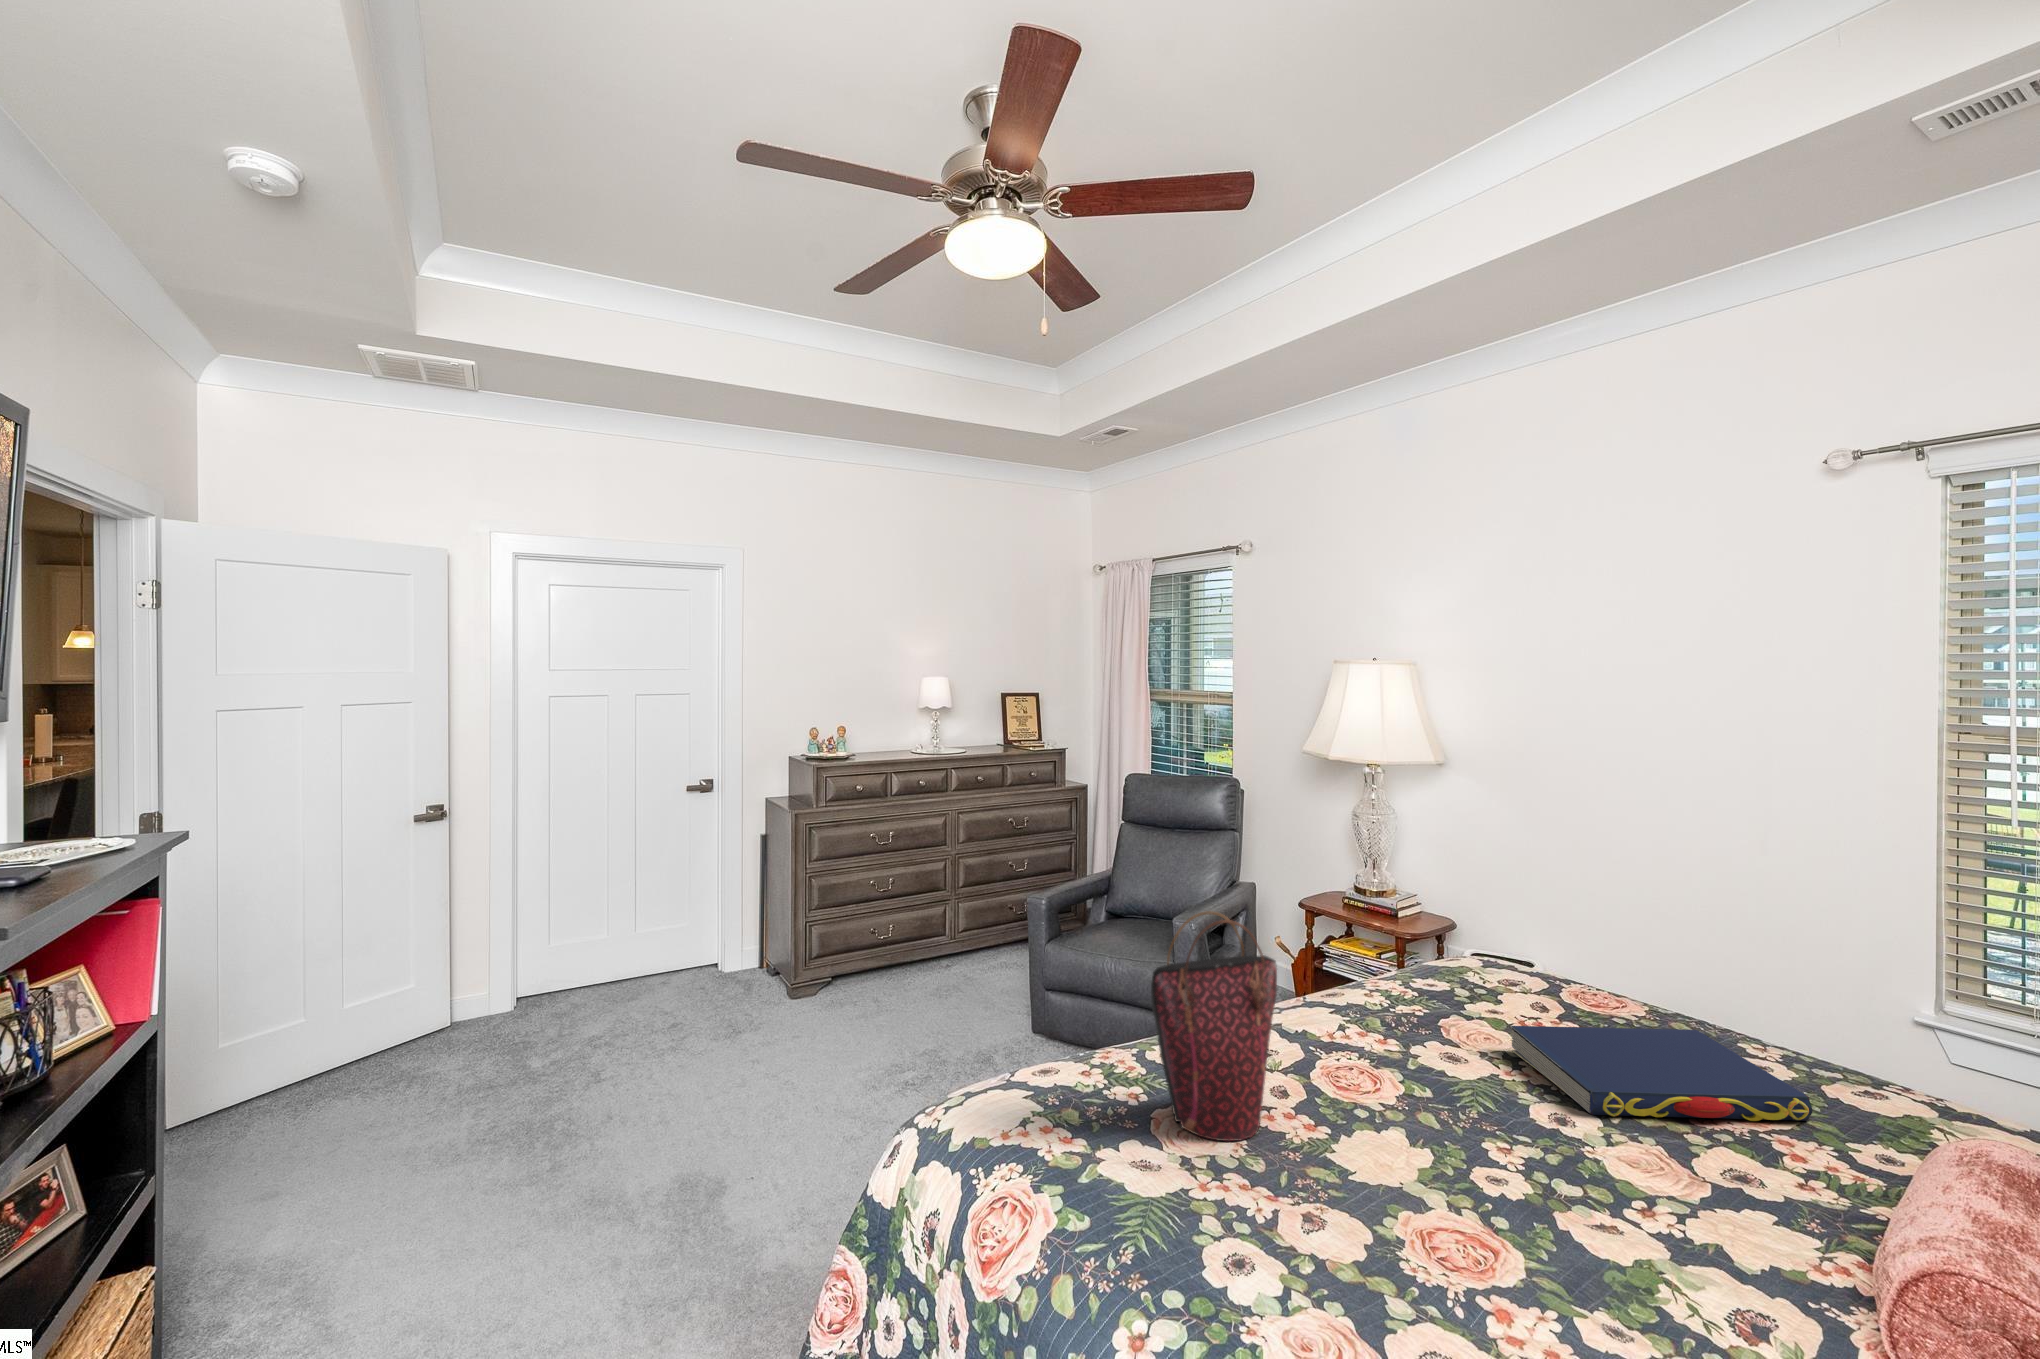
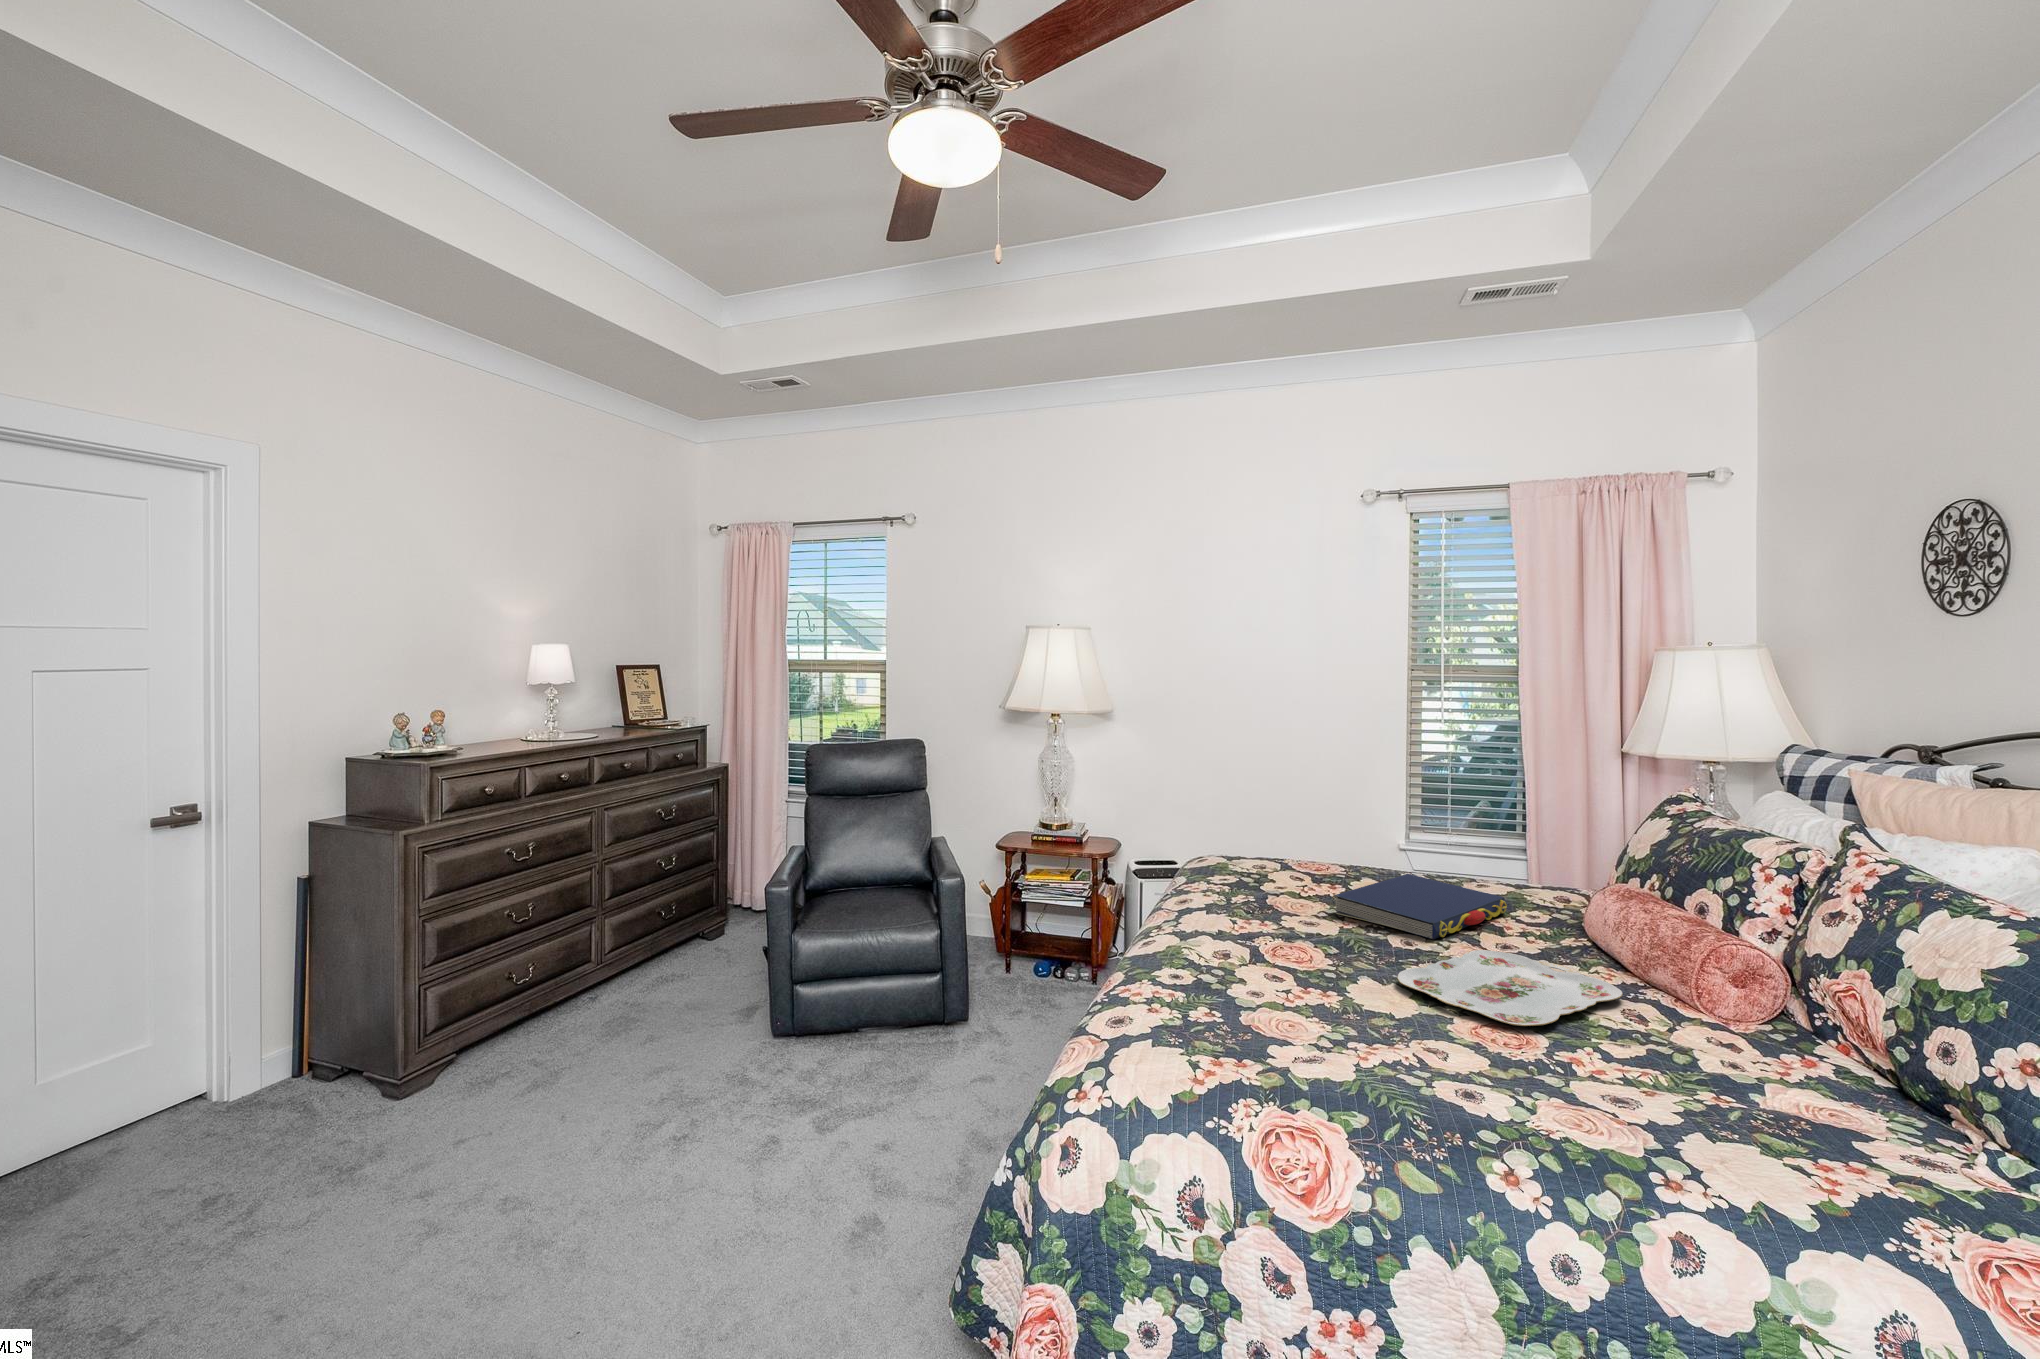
handbag: present [1151,911,1277,1141] -> none [1248,837,1329,1029]
serving tray: none [1405,1126,1746,1263] -> present [1398,950,1623,1026]

